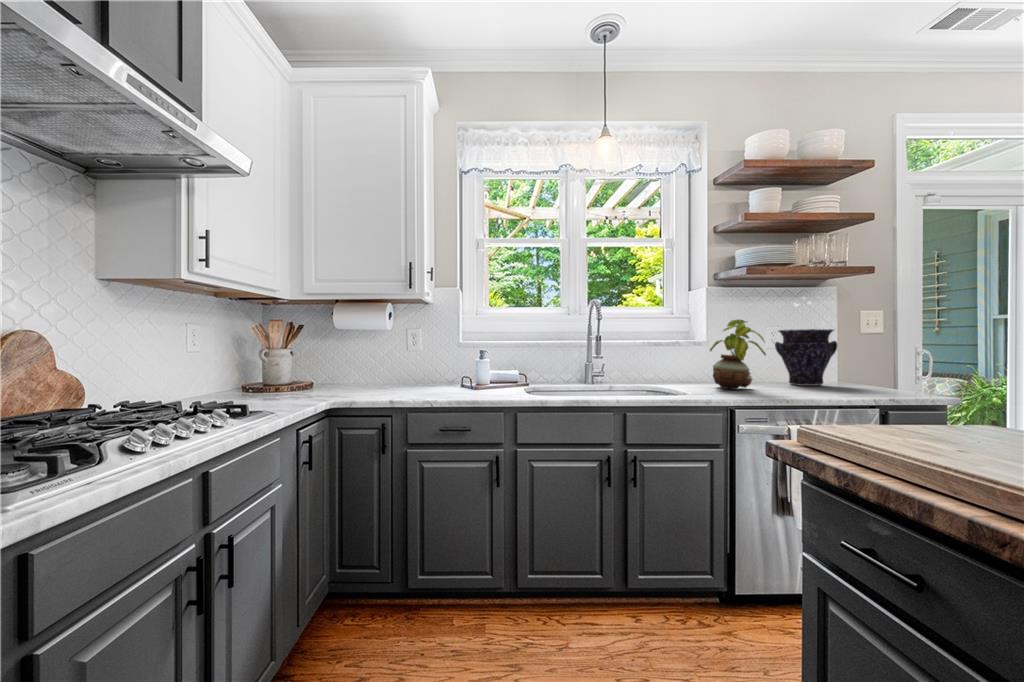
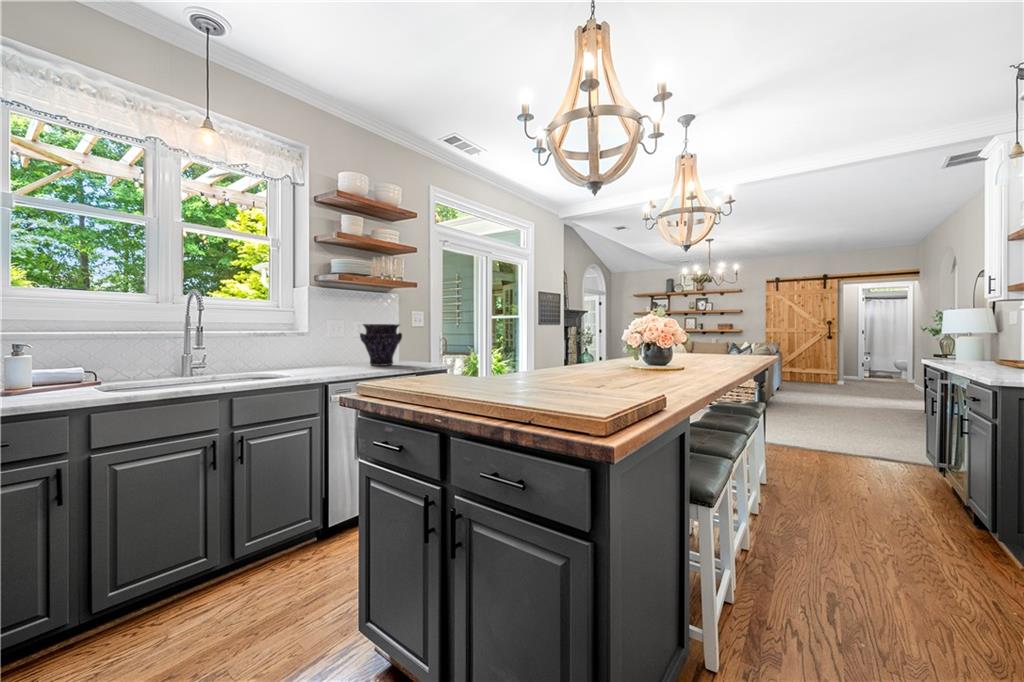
potted plant: present [710,319,766,390] -> none [309,316,354,372]

